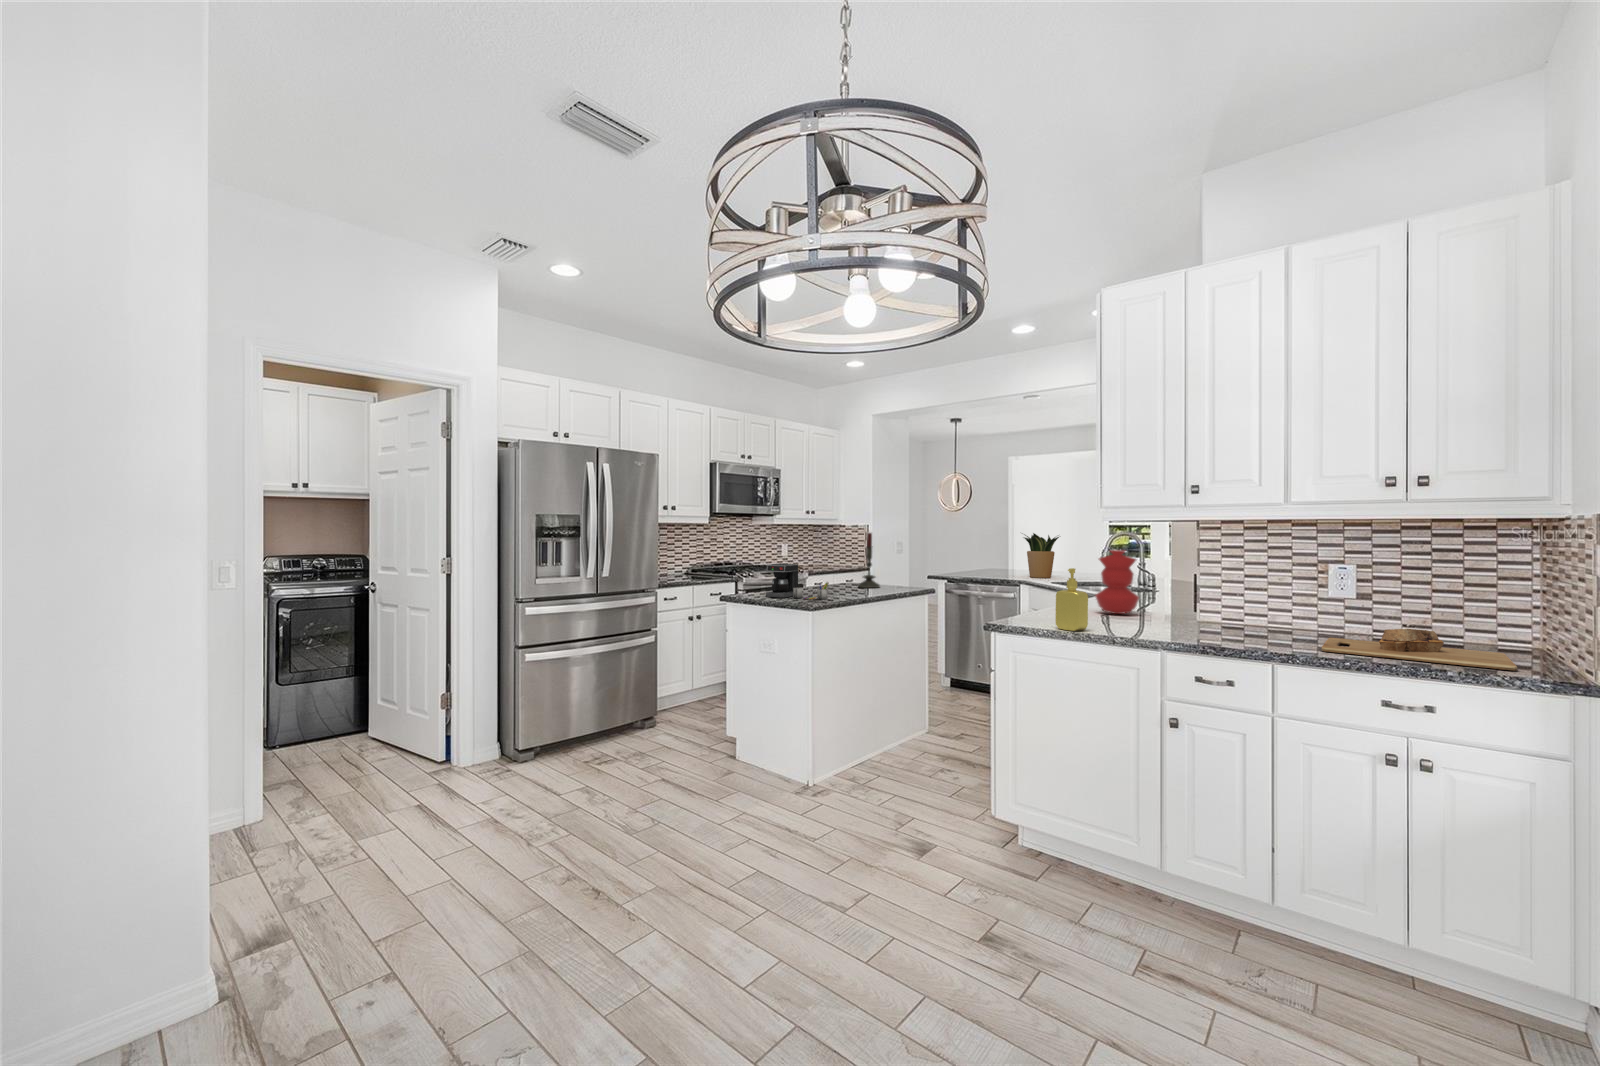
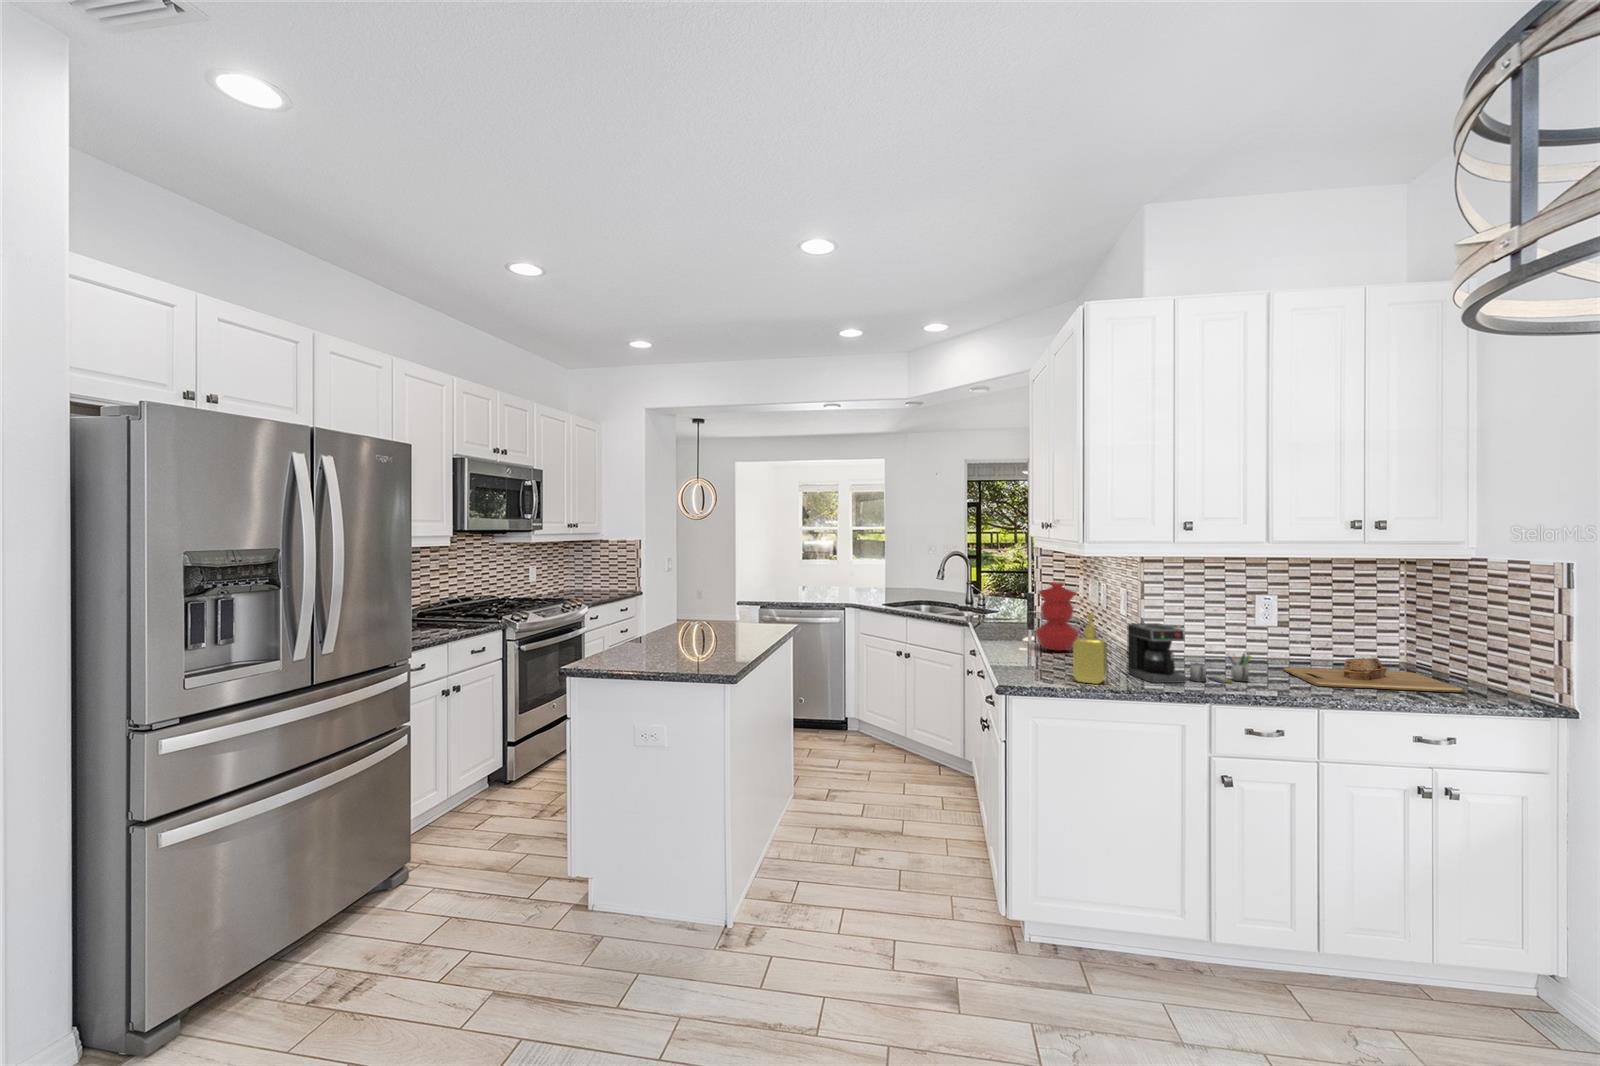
candle: present [858,533,880,588] -> none [715,558,743,631]
potted plant: present [1024,533,1059,578] -> none [821,546,868,597]
coffee maker: present [766,564,829,600] -> present [1127,623,1251,683]

